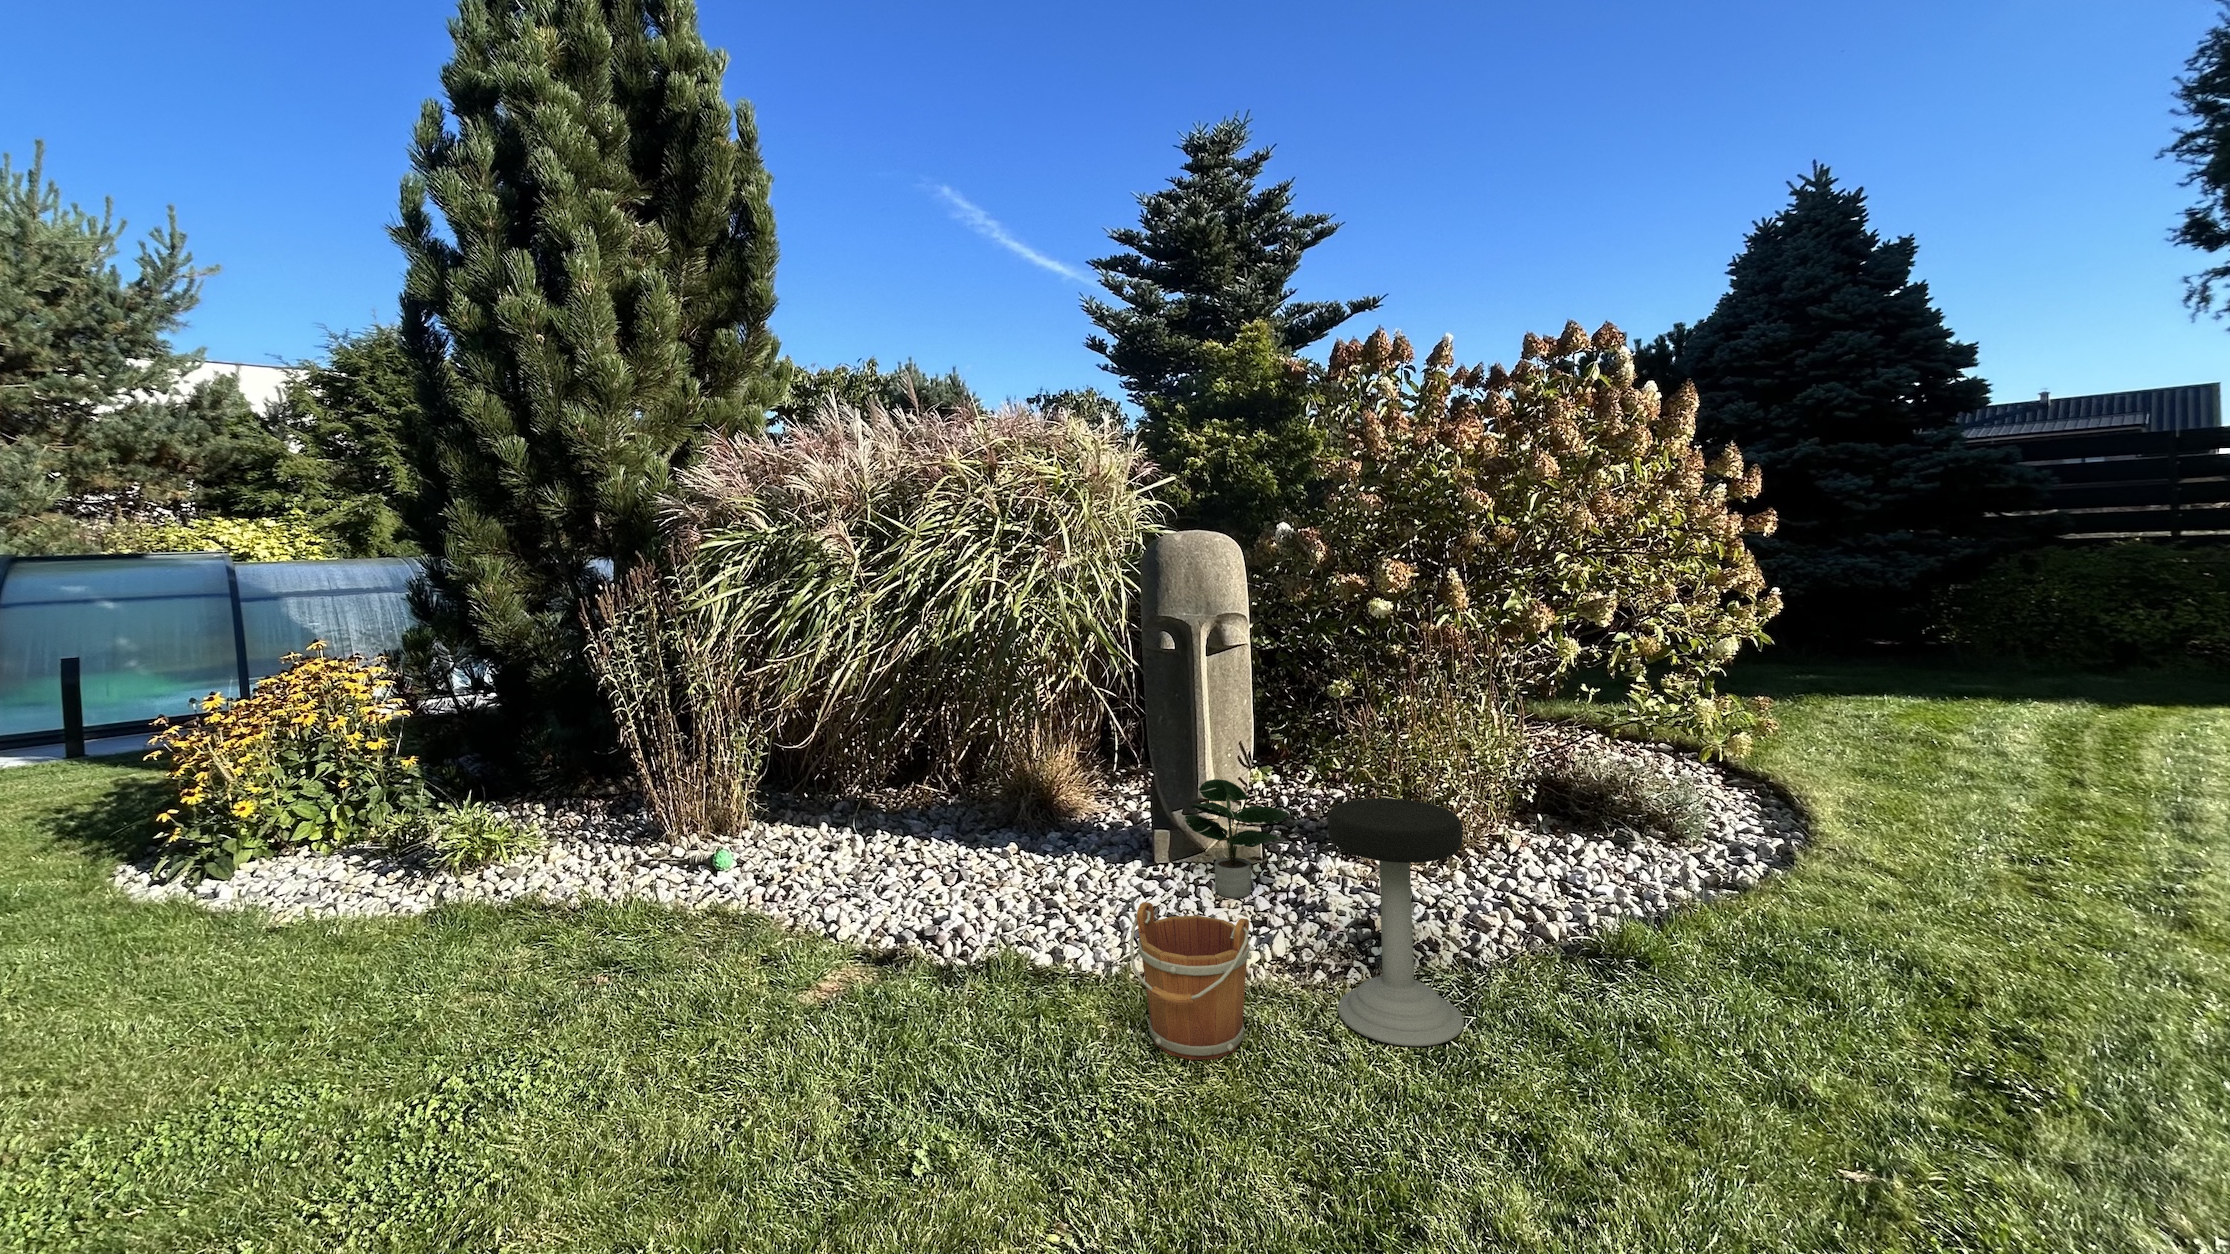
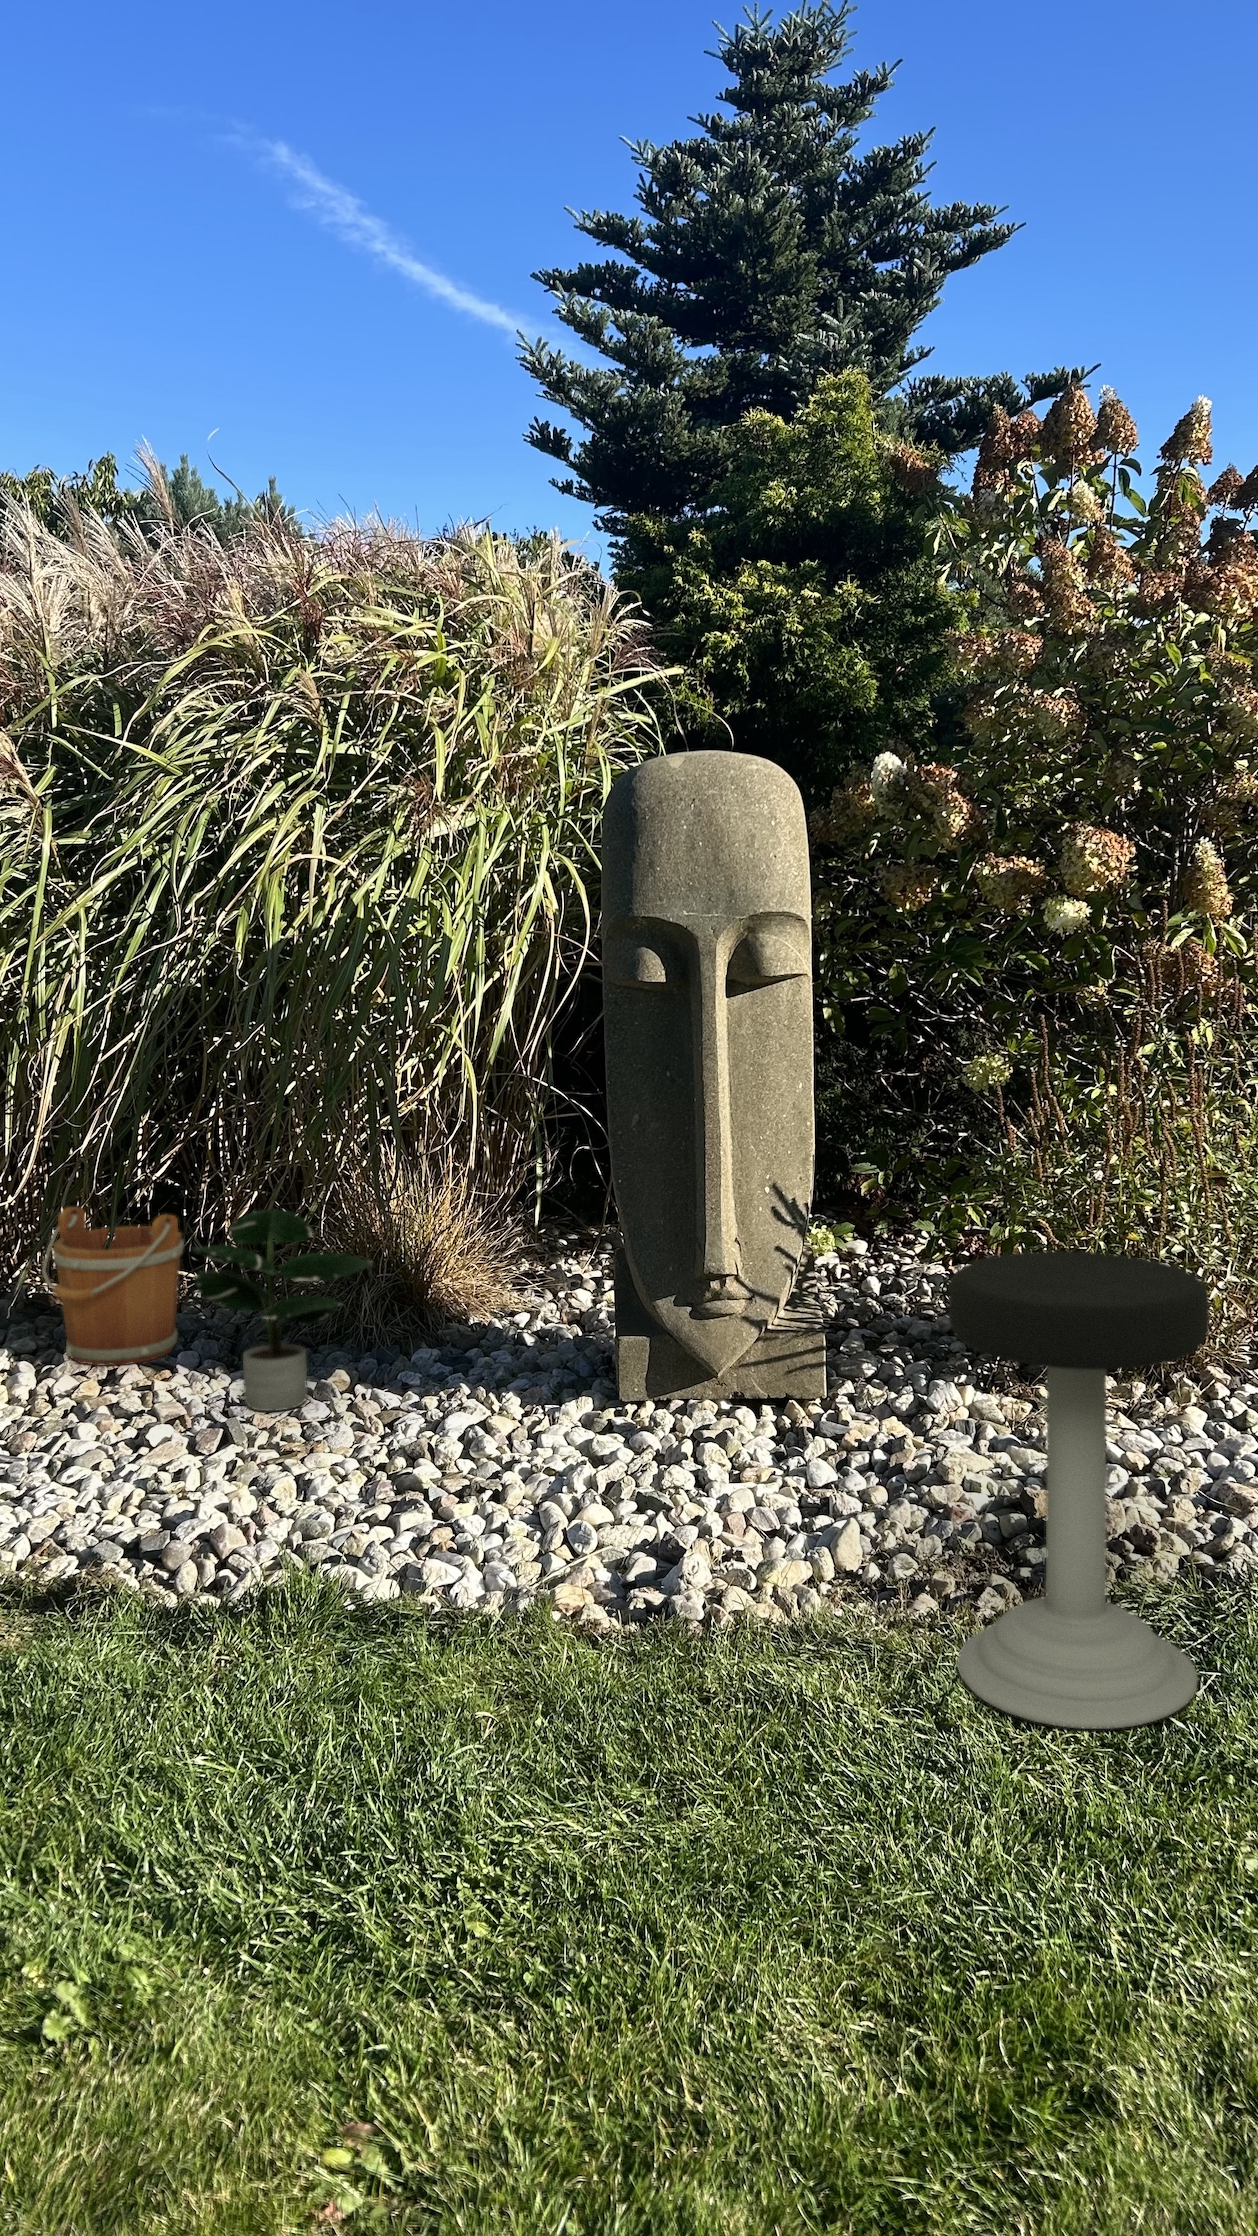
potted plant: present [1185,779,1289,898] -> present [191,1209,372,1412]
bucket: present [1130,902,1252,1060] -> present [42,1207,184,1366]

